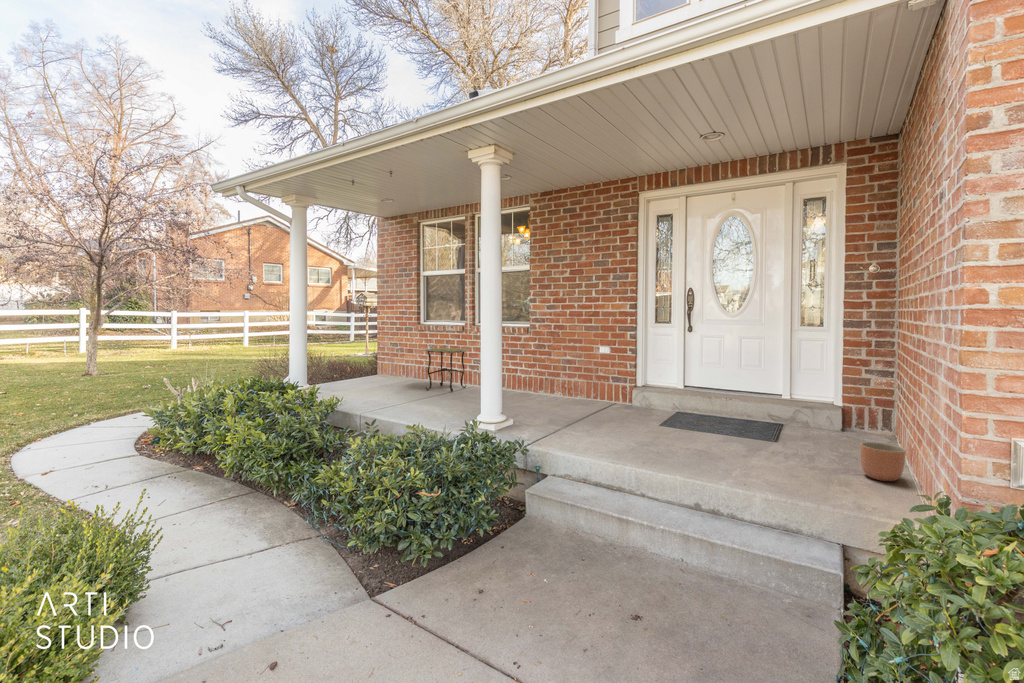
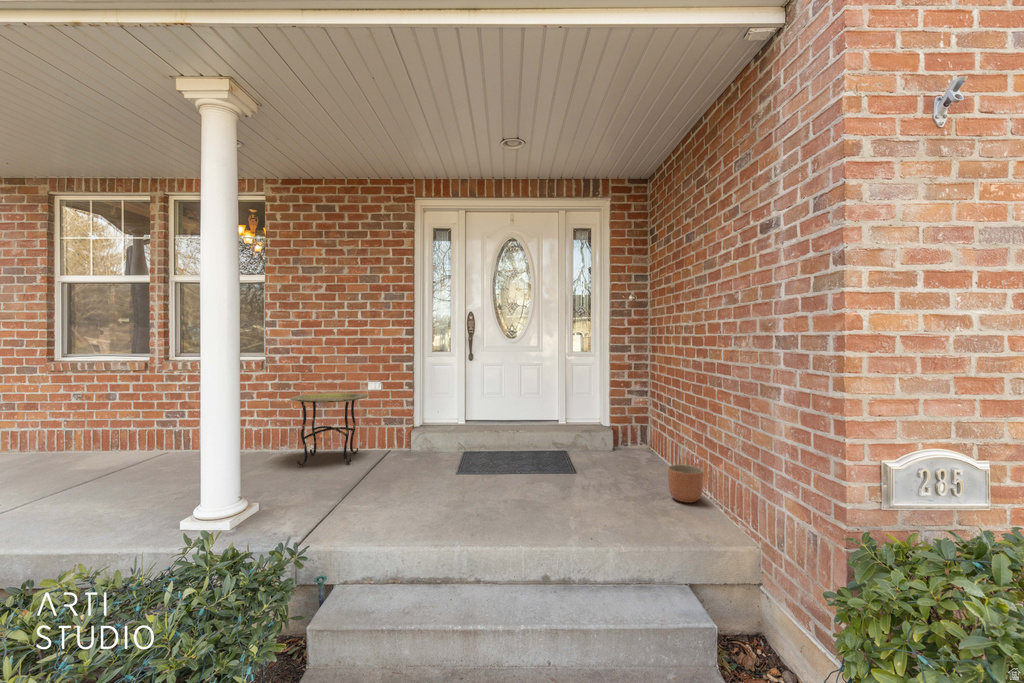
side table: present [424,348,469,392] -> present [290,393,368,466]

